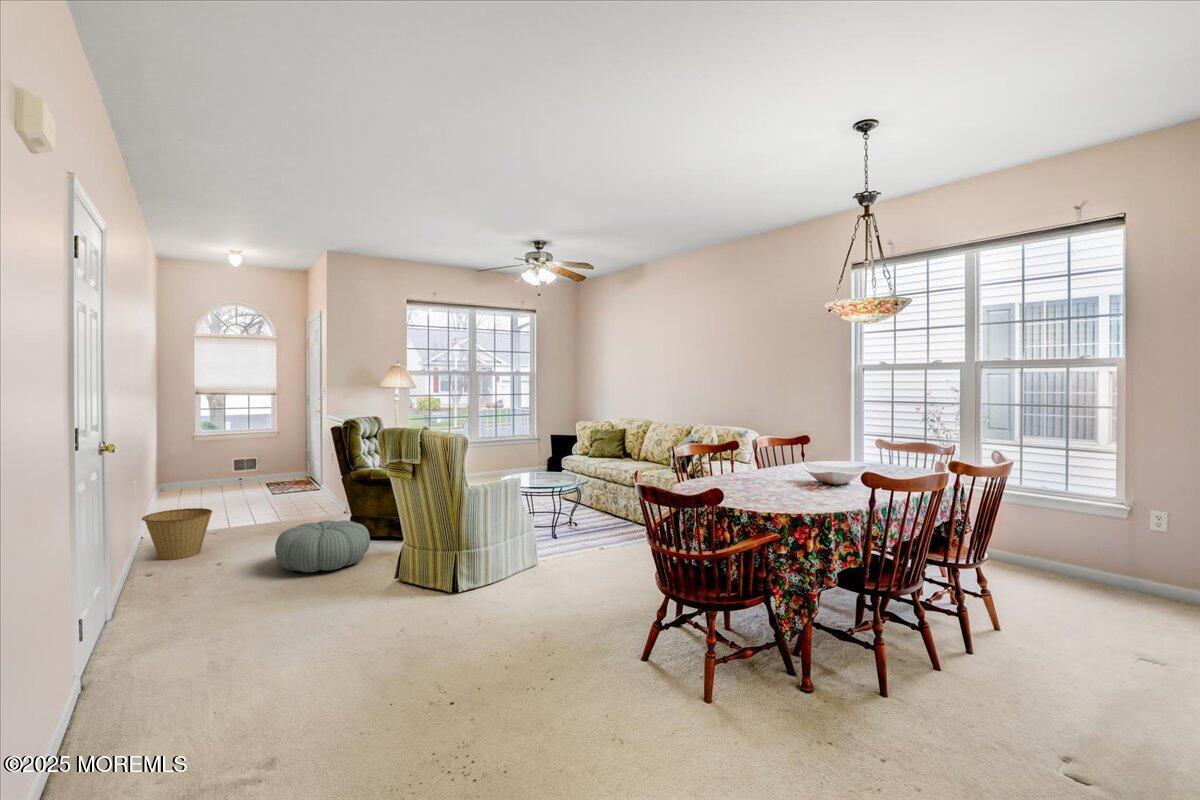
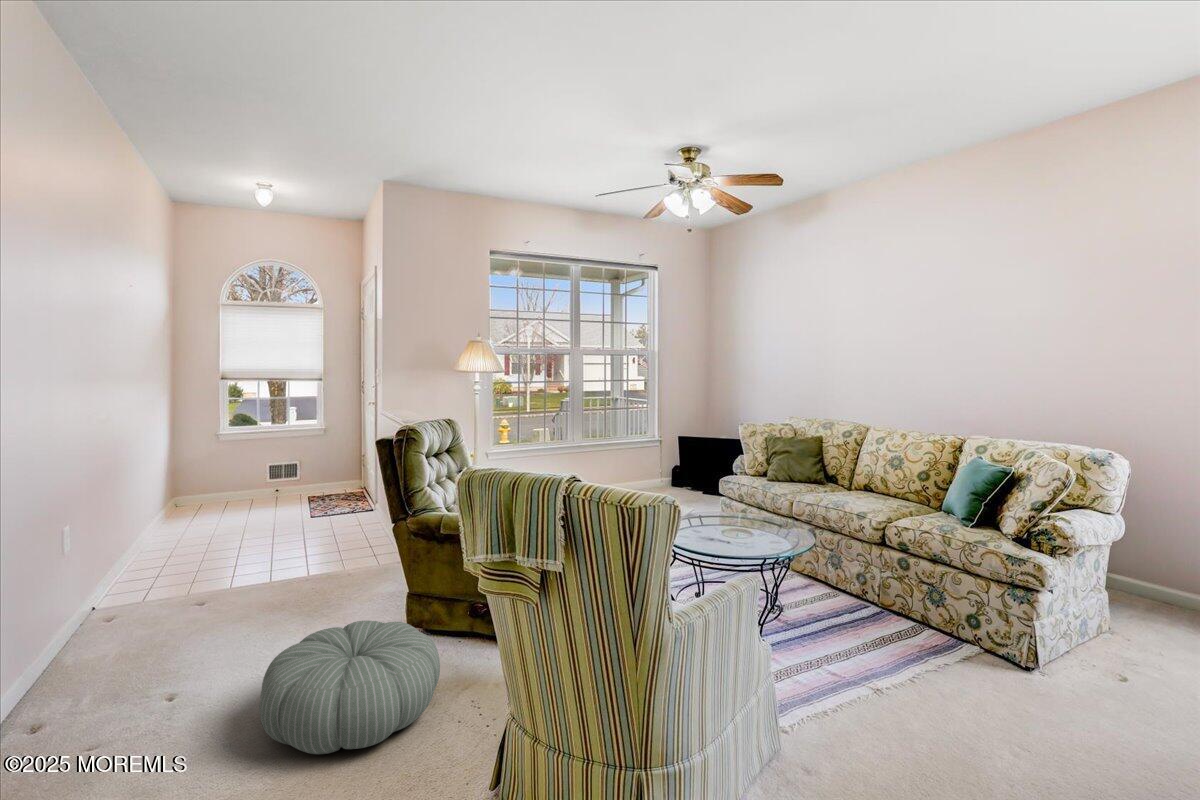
basket: present [142,508,212,560] -> none [46,579,177,682]

